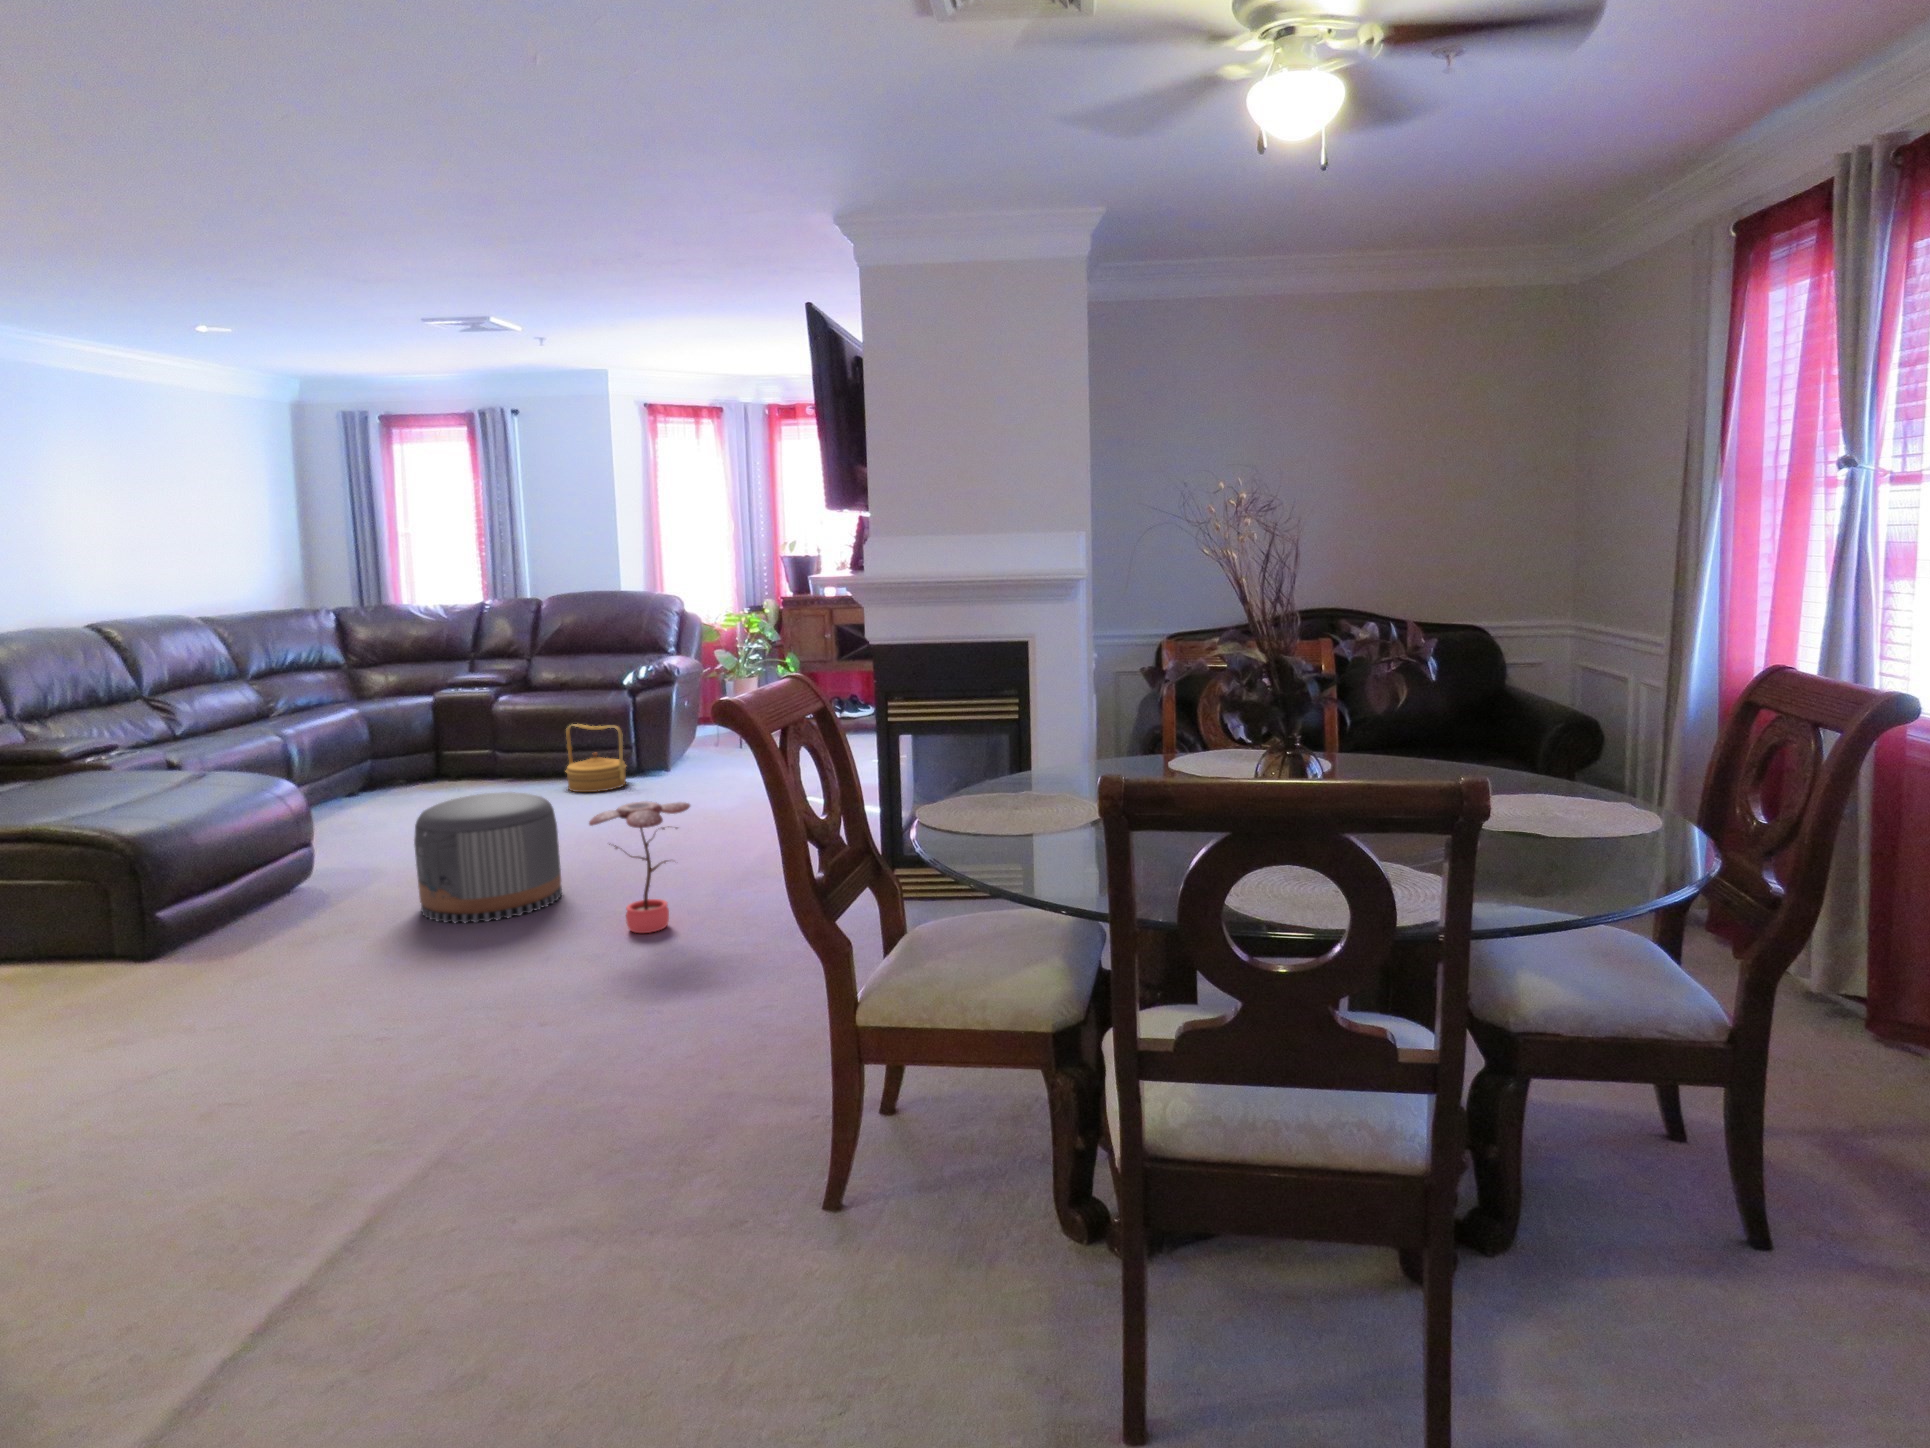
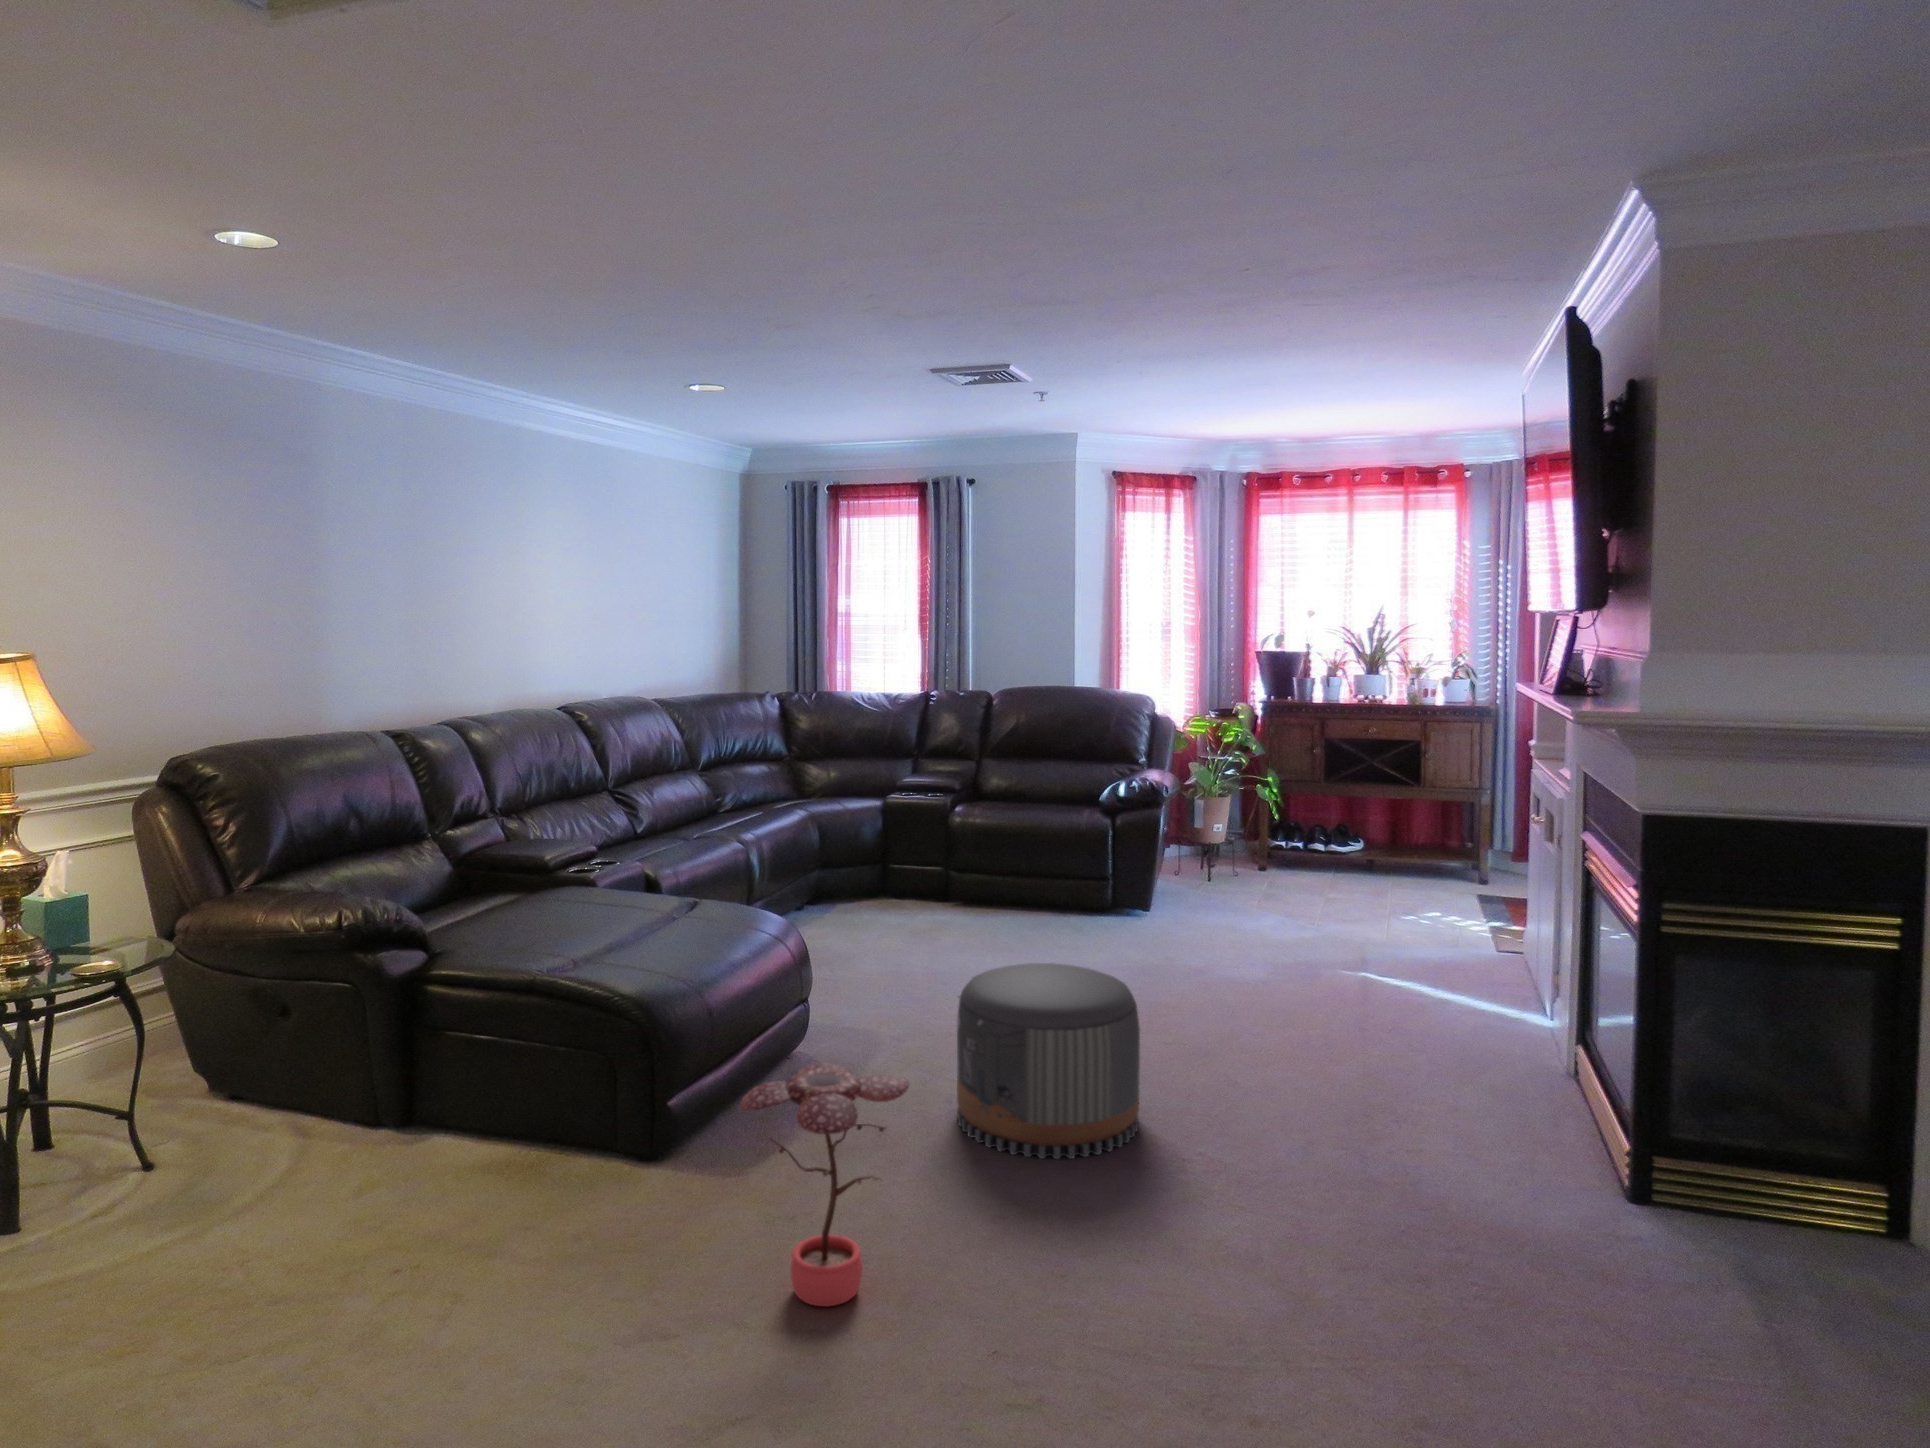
basket: present [566,724,626,792] -> none [1041,849,1114,938]
potted plant: present [589,801,690,933] -> present [740,1062,909,1306]

